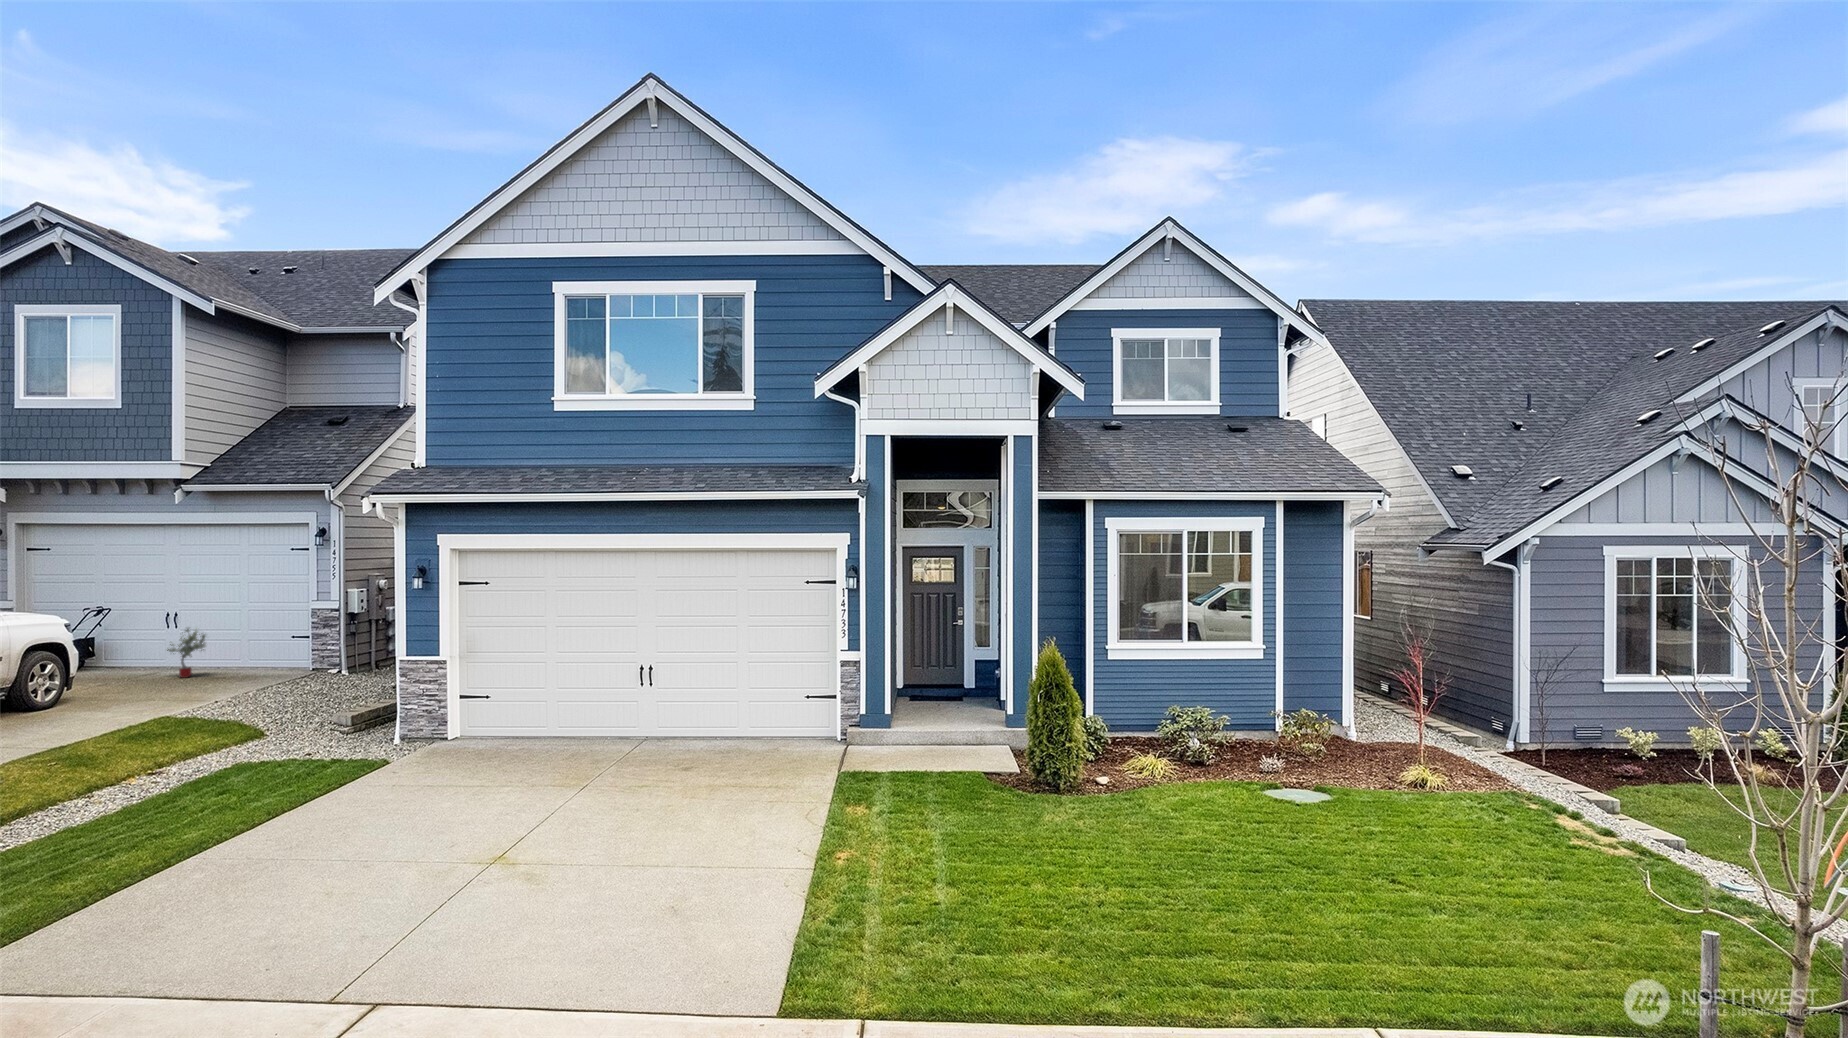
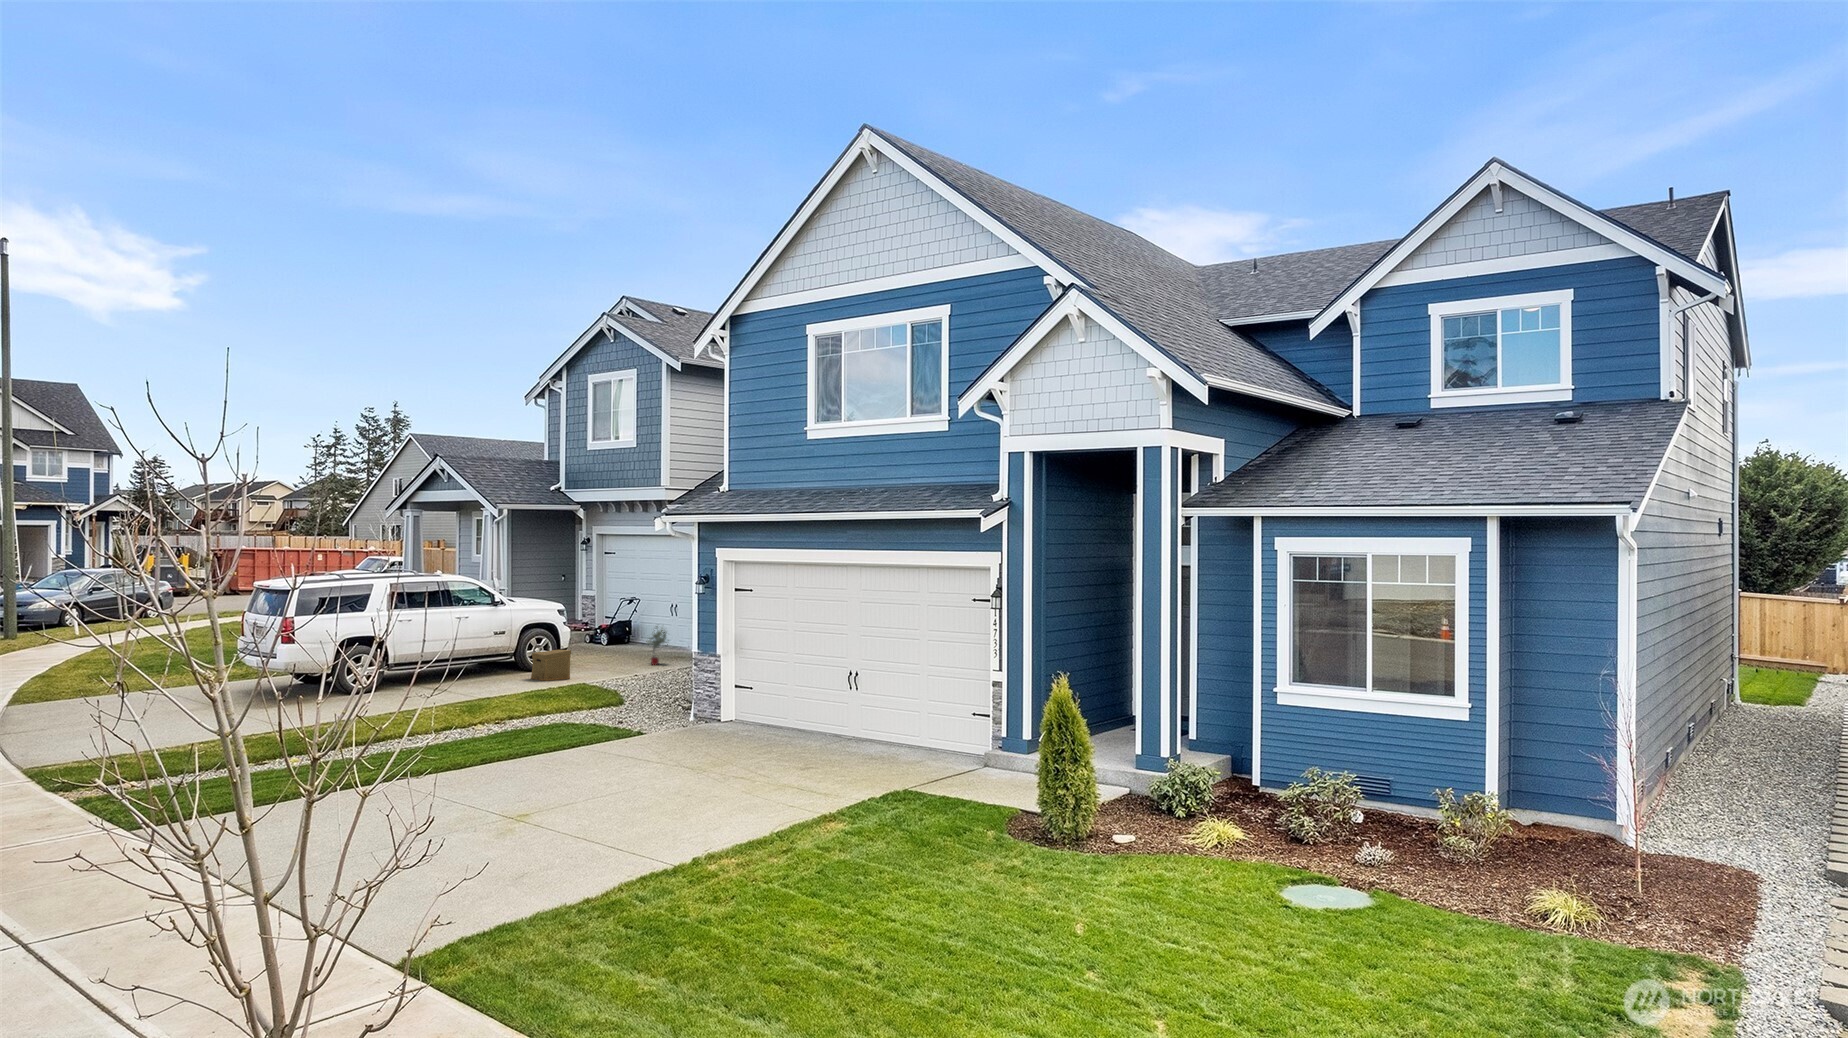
cardboard box: none [21,676,96,724] -> present [531,650,571,681]

